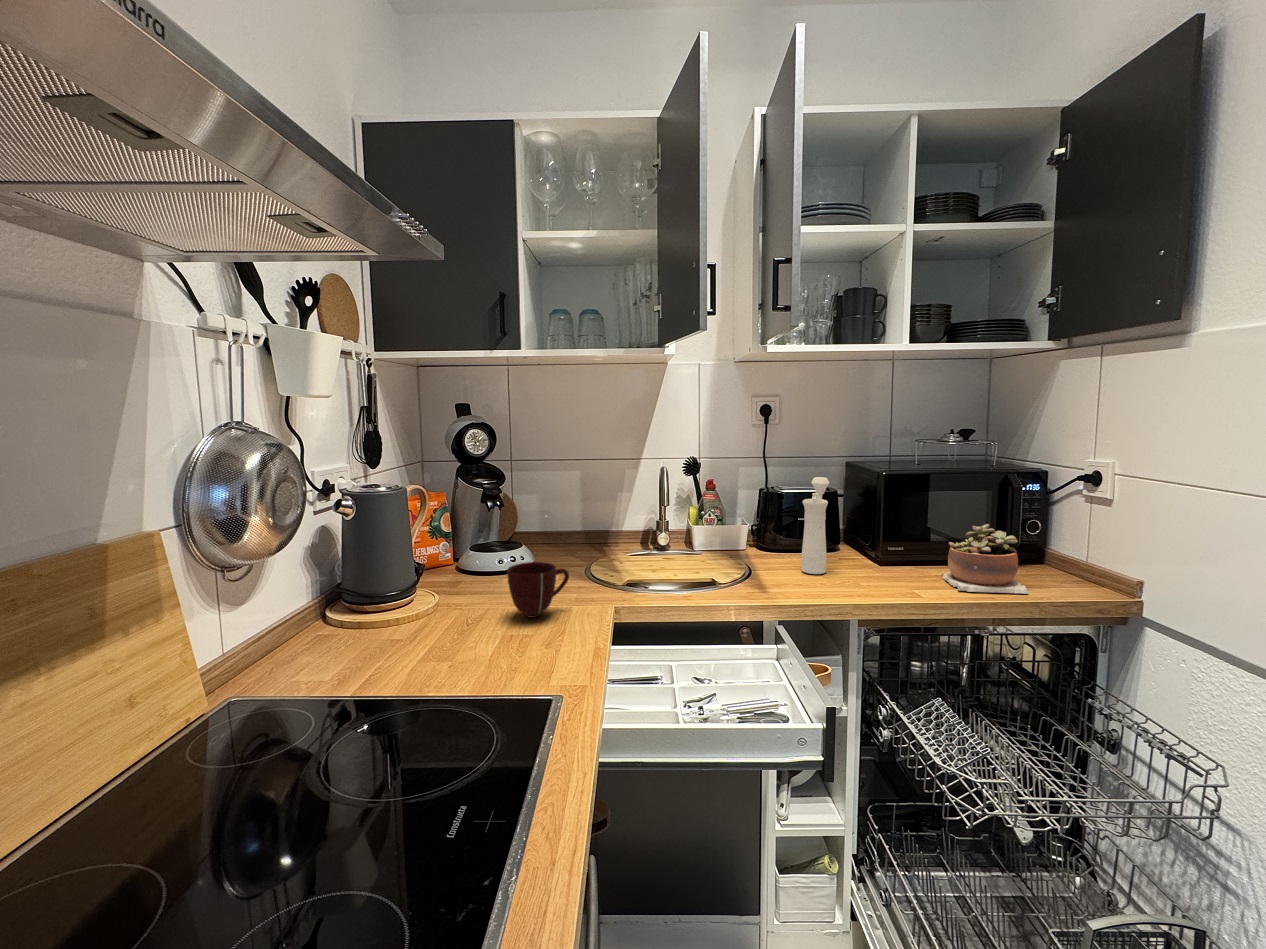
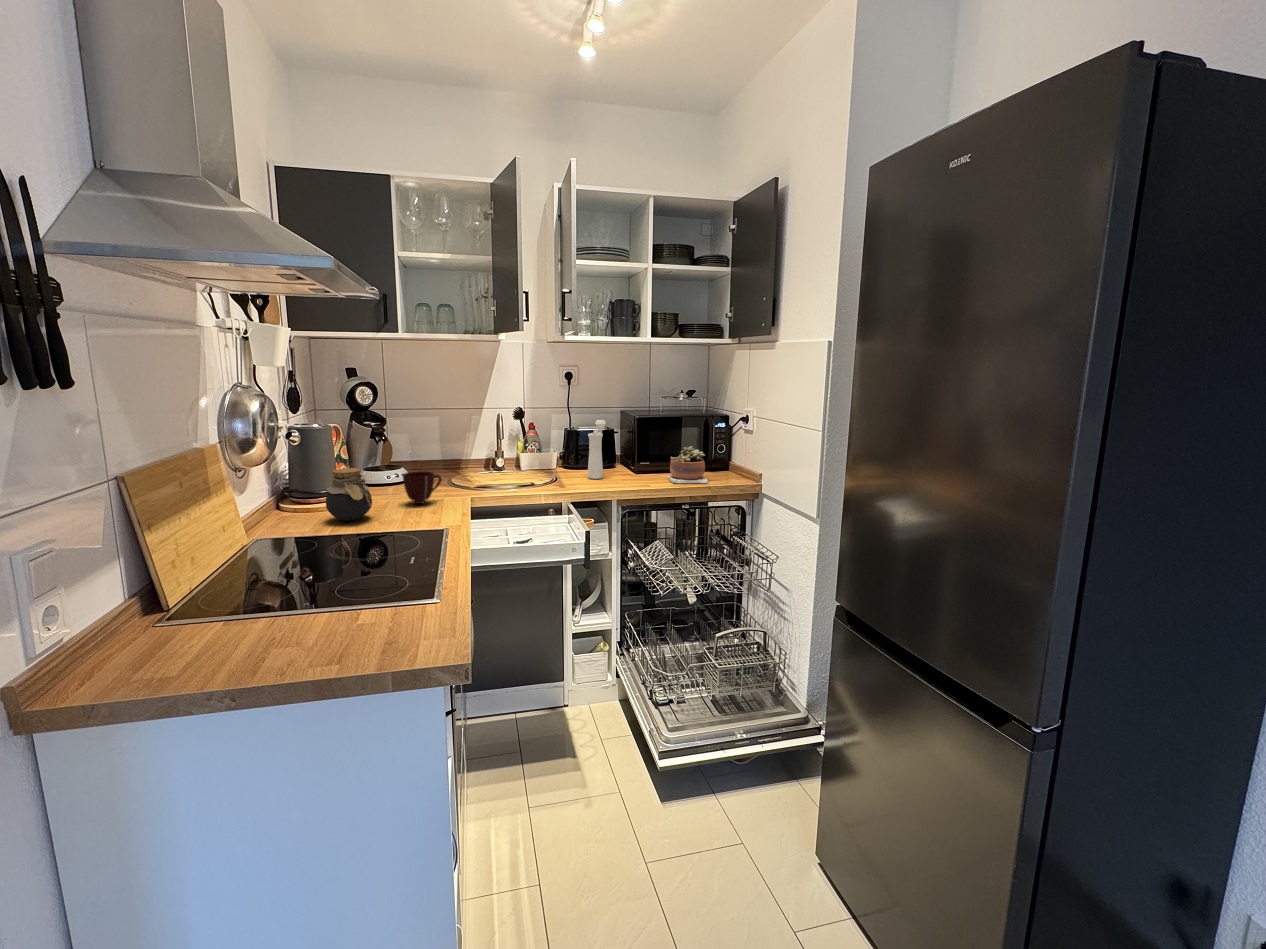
jar: none [374,561,450,653] -> present [326,468,372,521]

